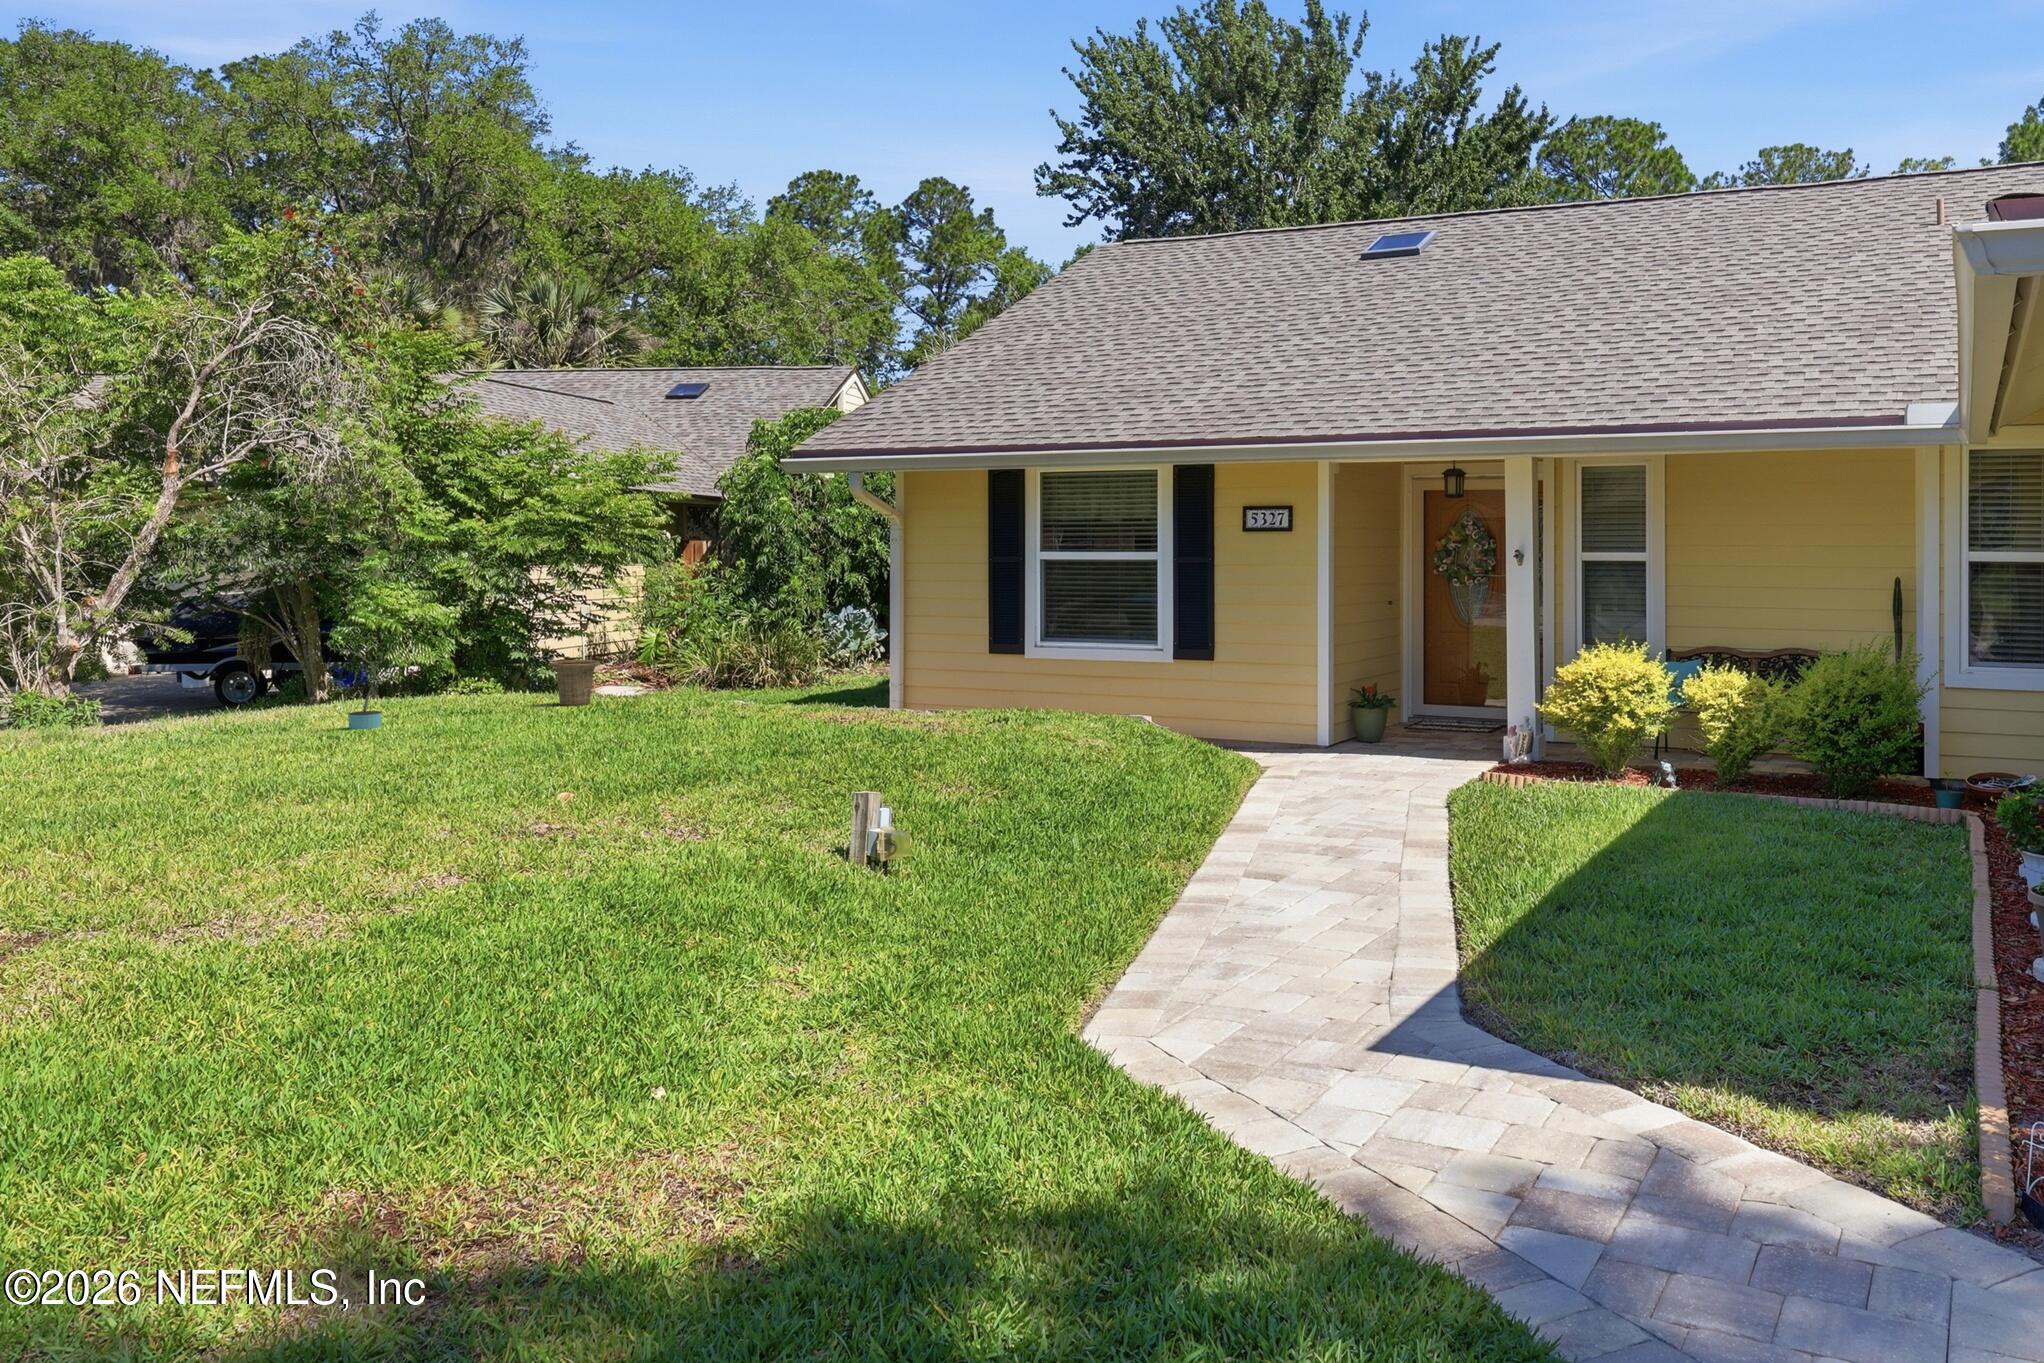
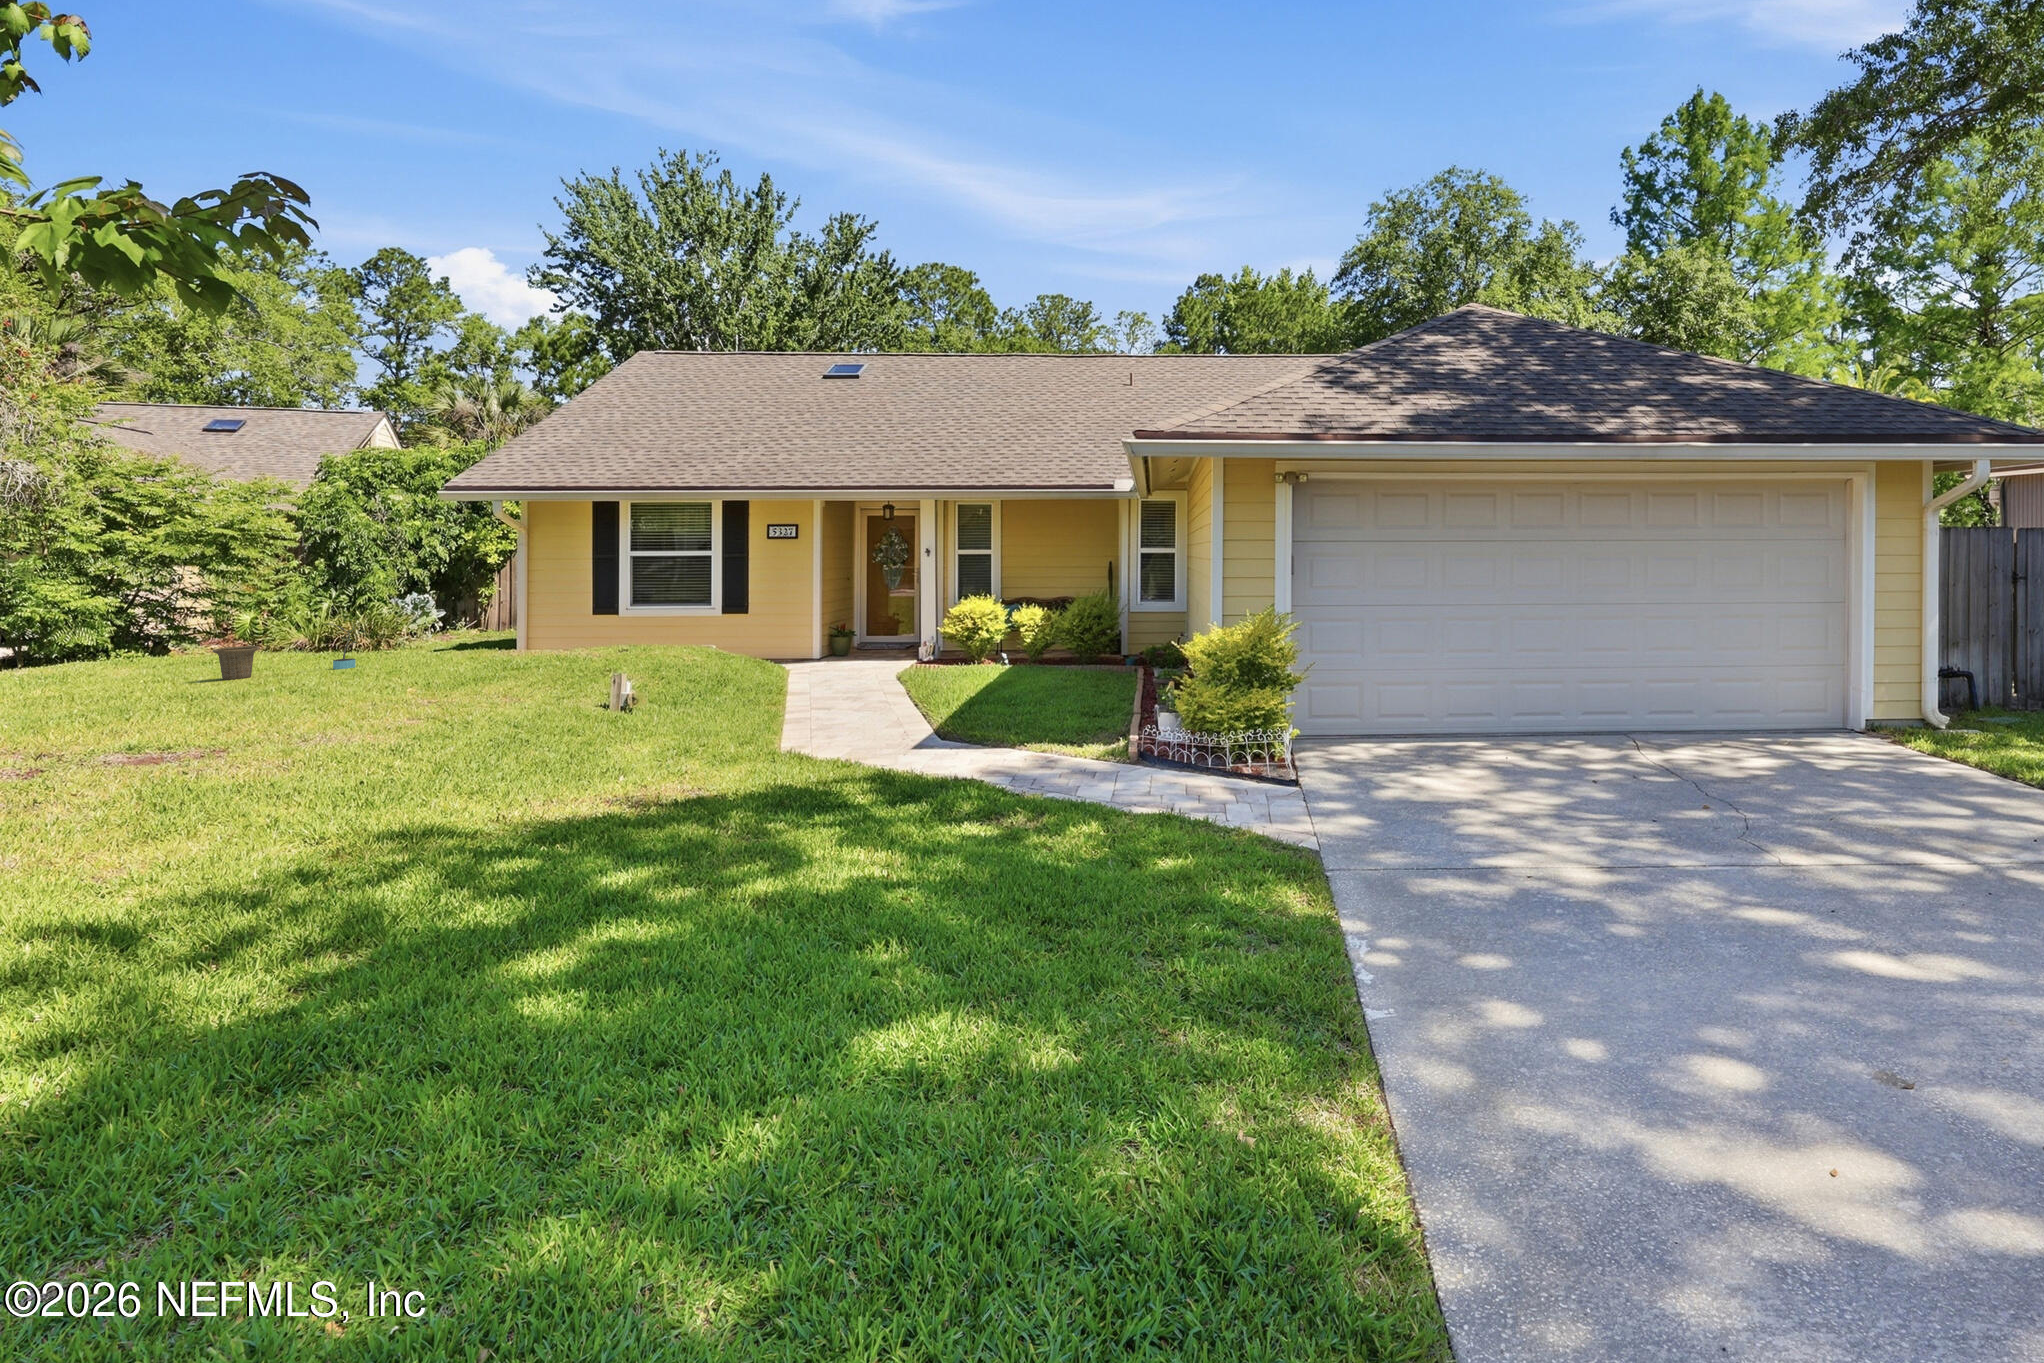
potted plant: present [334,637,395,729] -> present [324,616,366,669]

